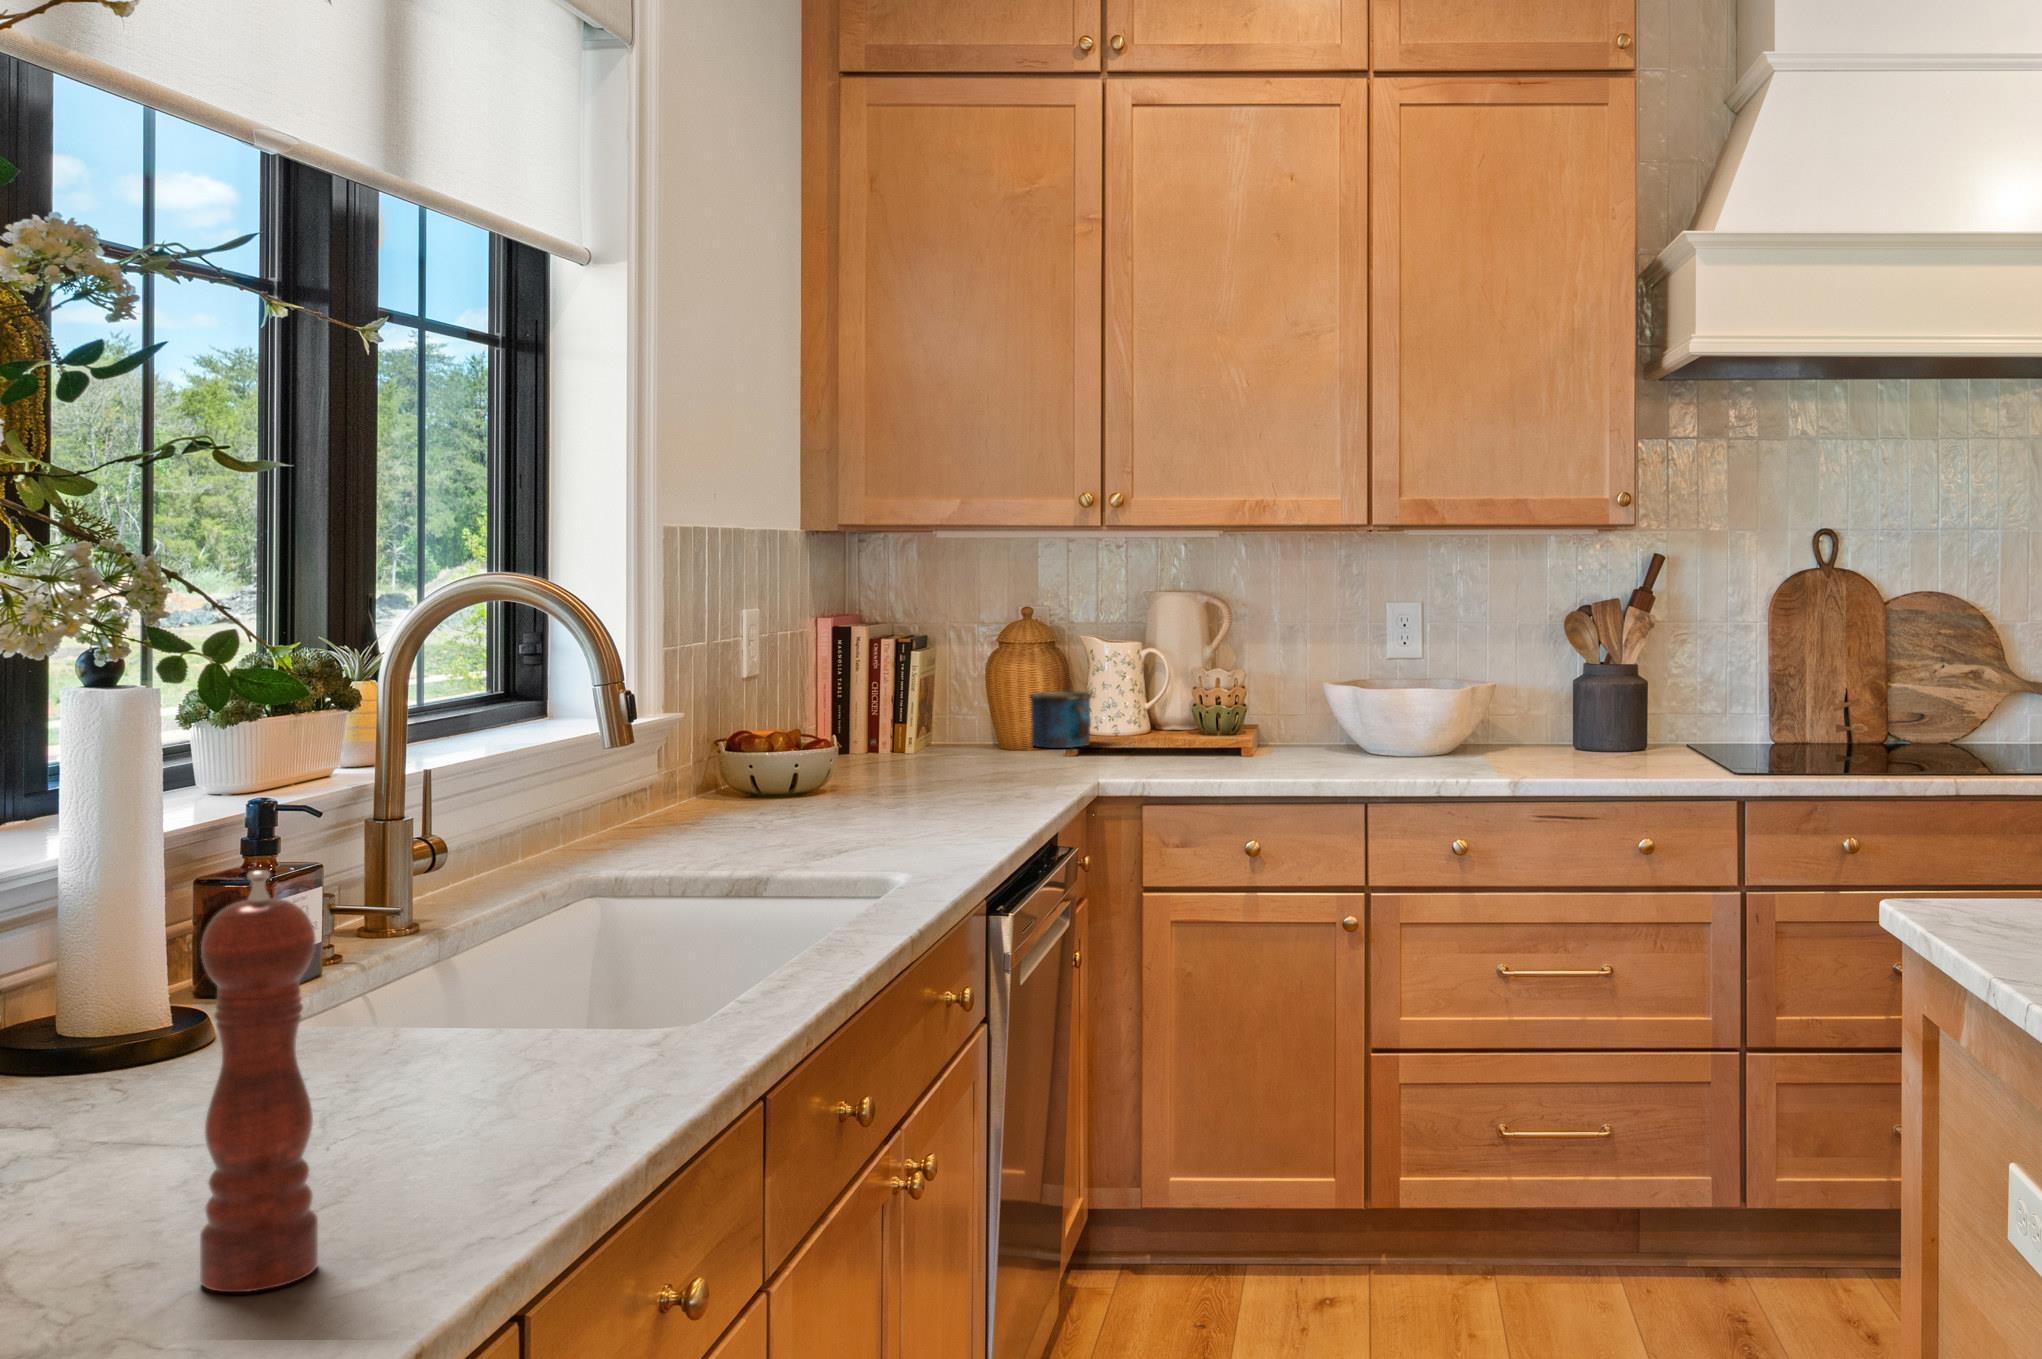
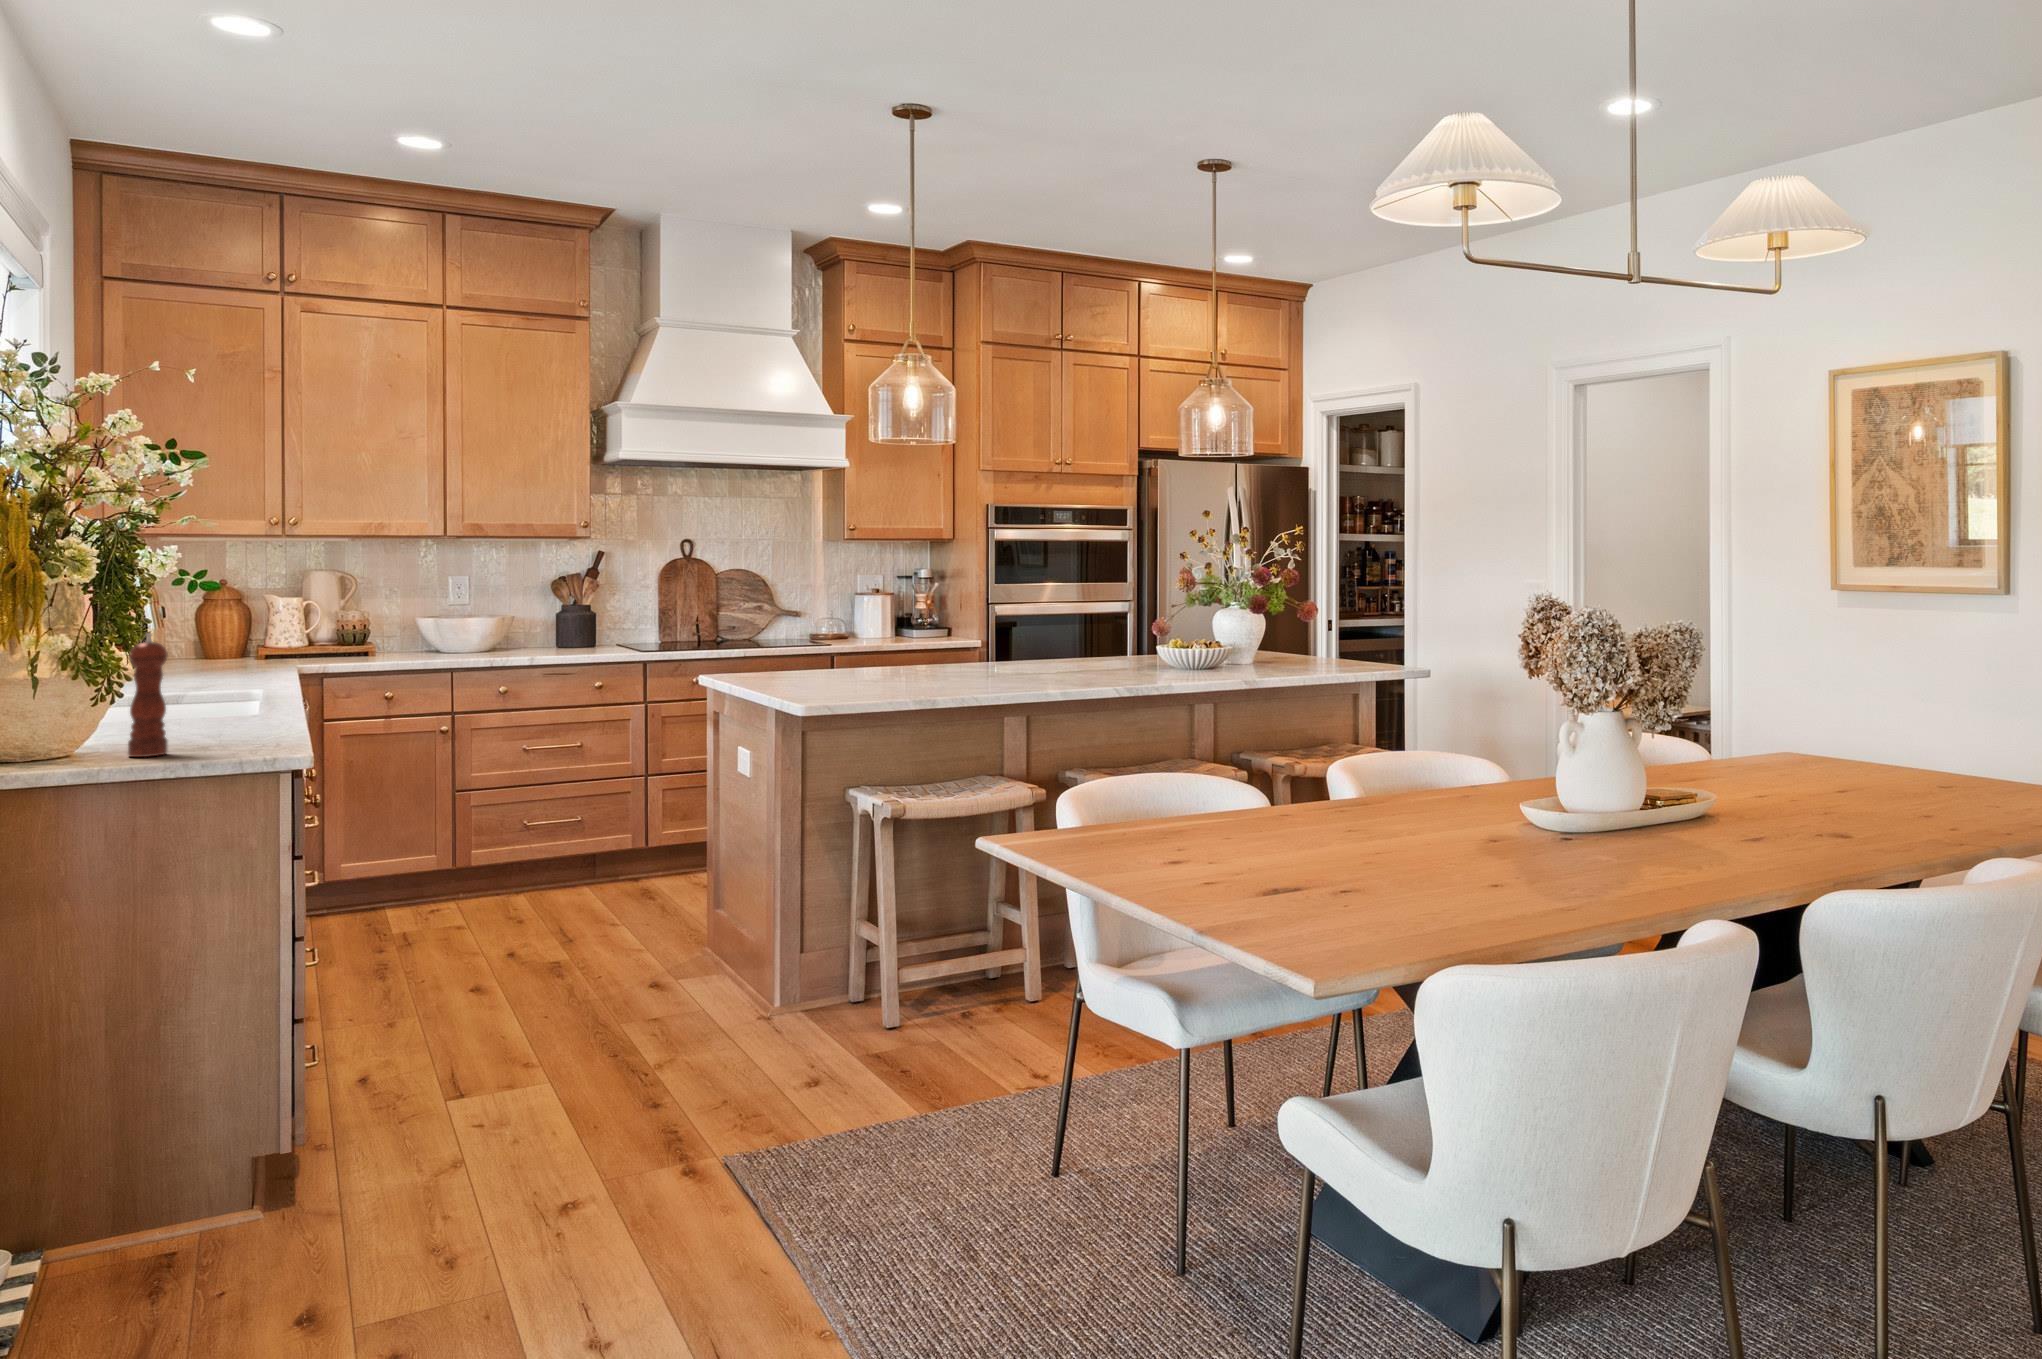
mug: present [1030,691,1092,748] -> none [226,628,269,658]

